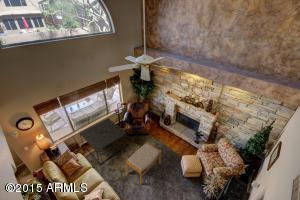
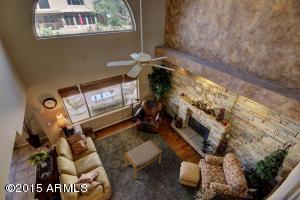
coffee table: present [79,118,128,165] -> none [94,110,135,152]

